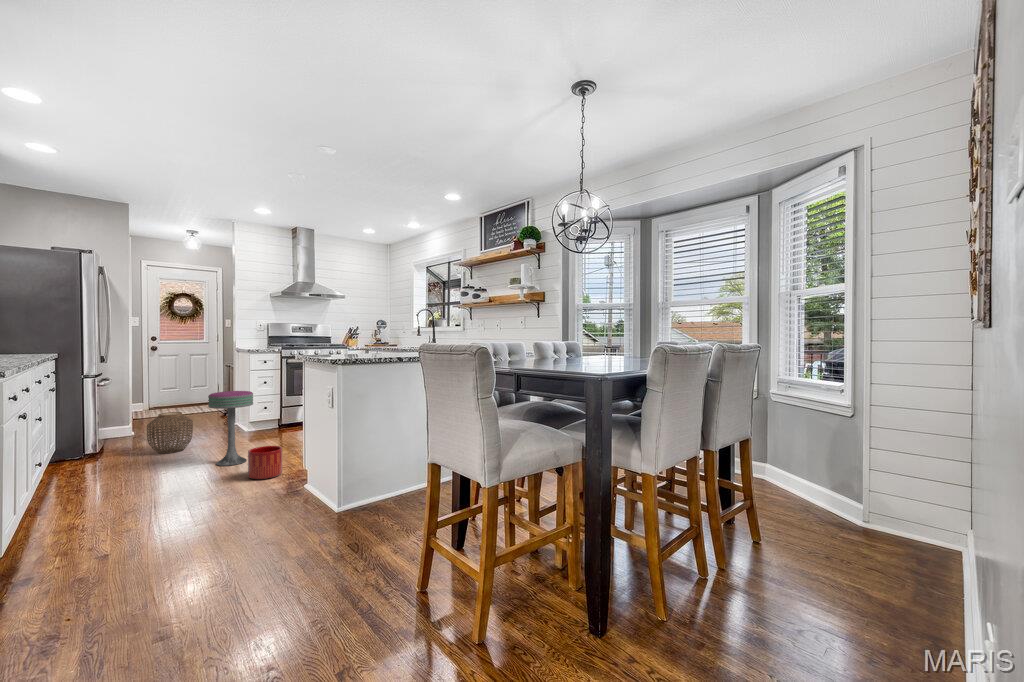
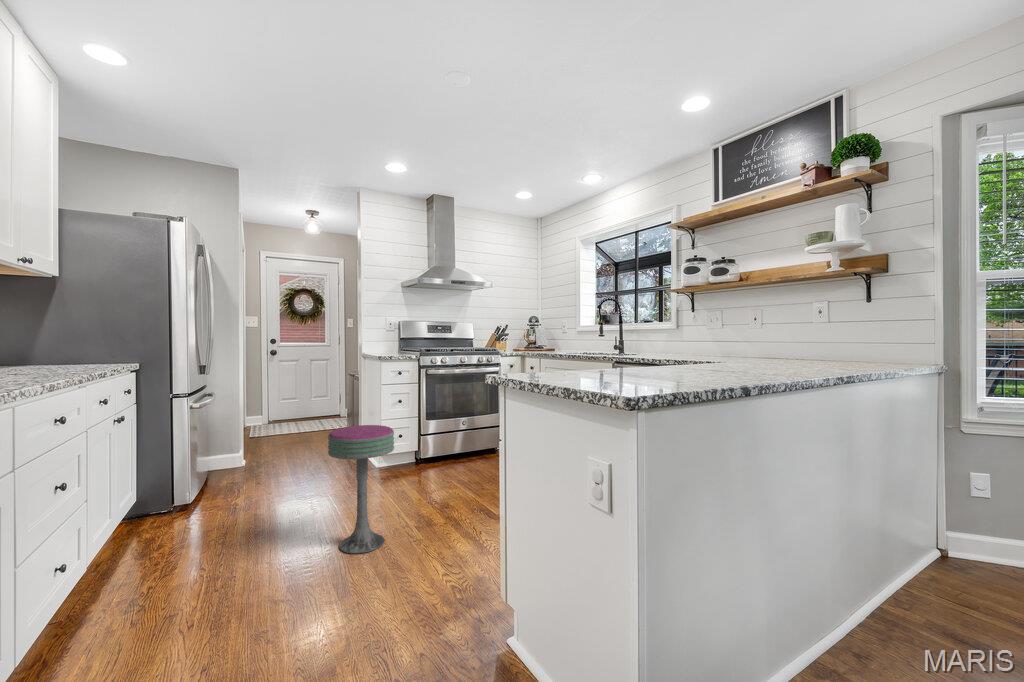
woven basket: present [147,412,193,454] -> none [248,448,309,512]
planter: present [248,446,282,480] -> none [393,533,449,607]

